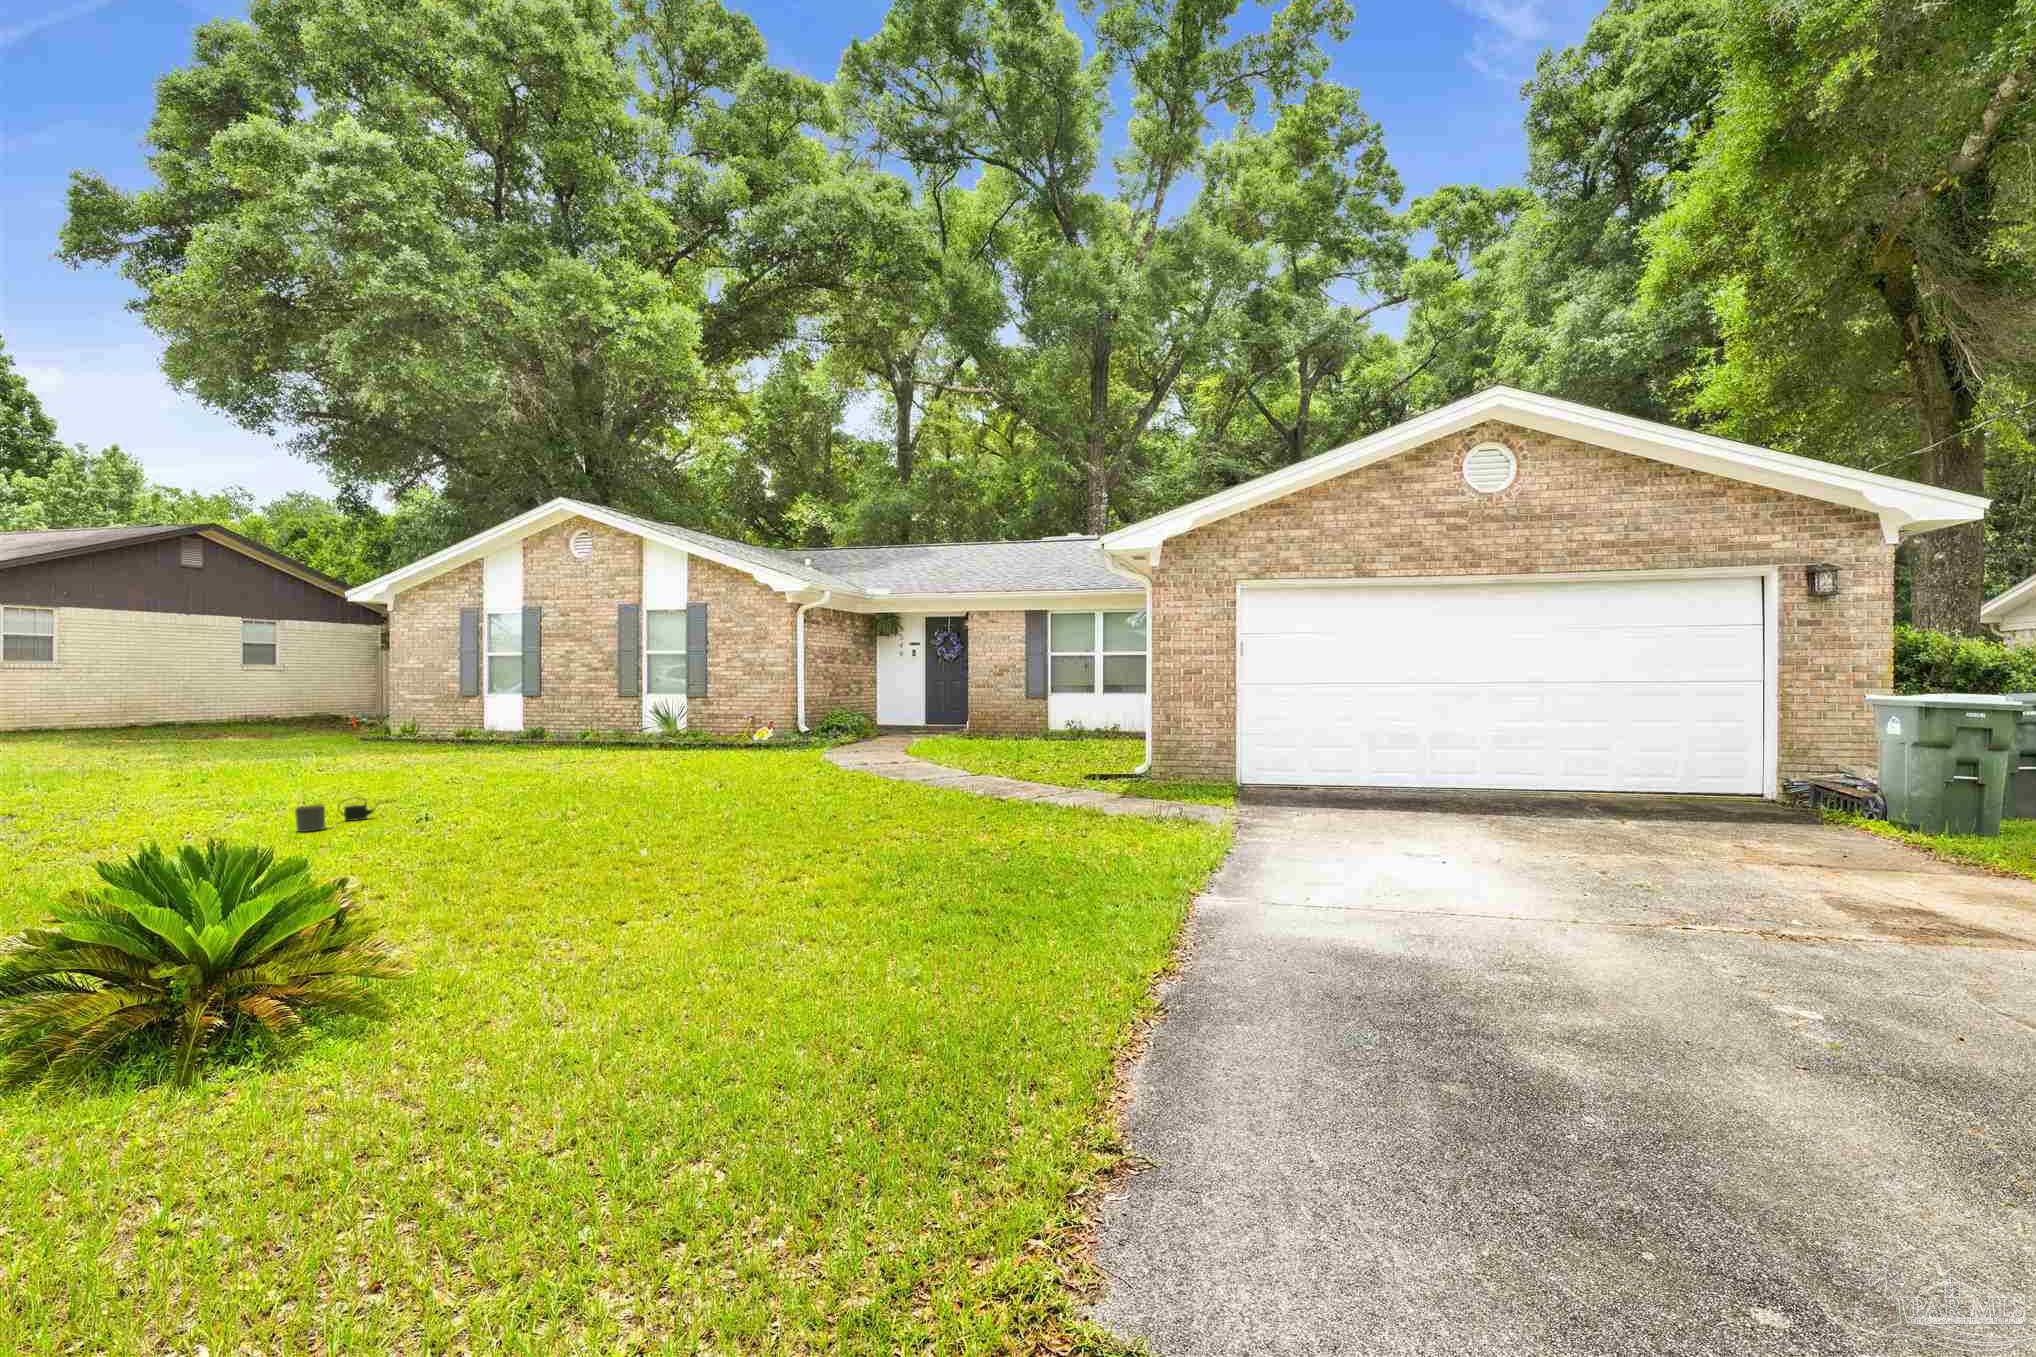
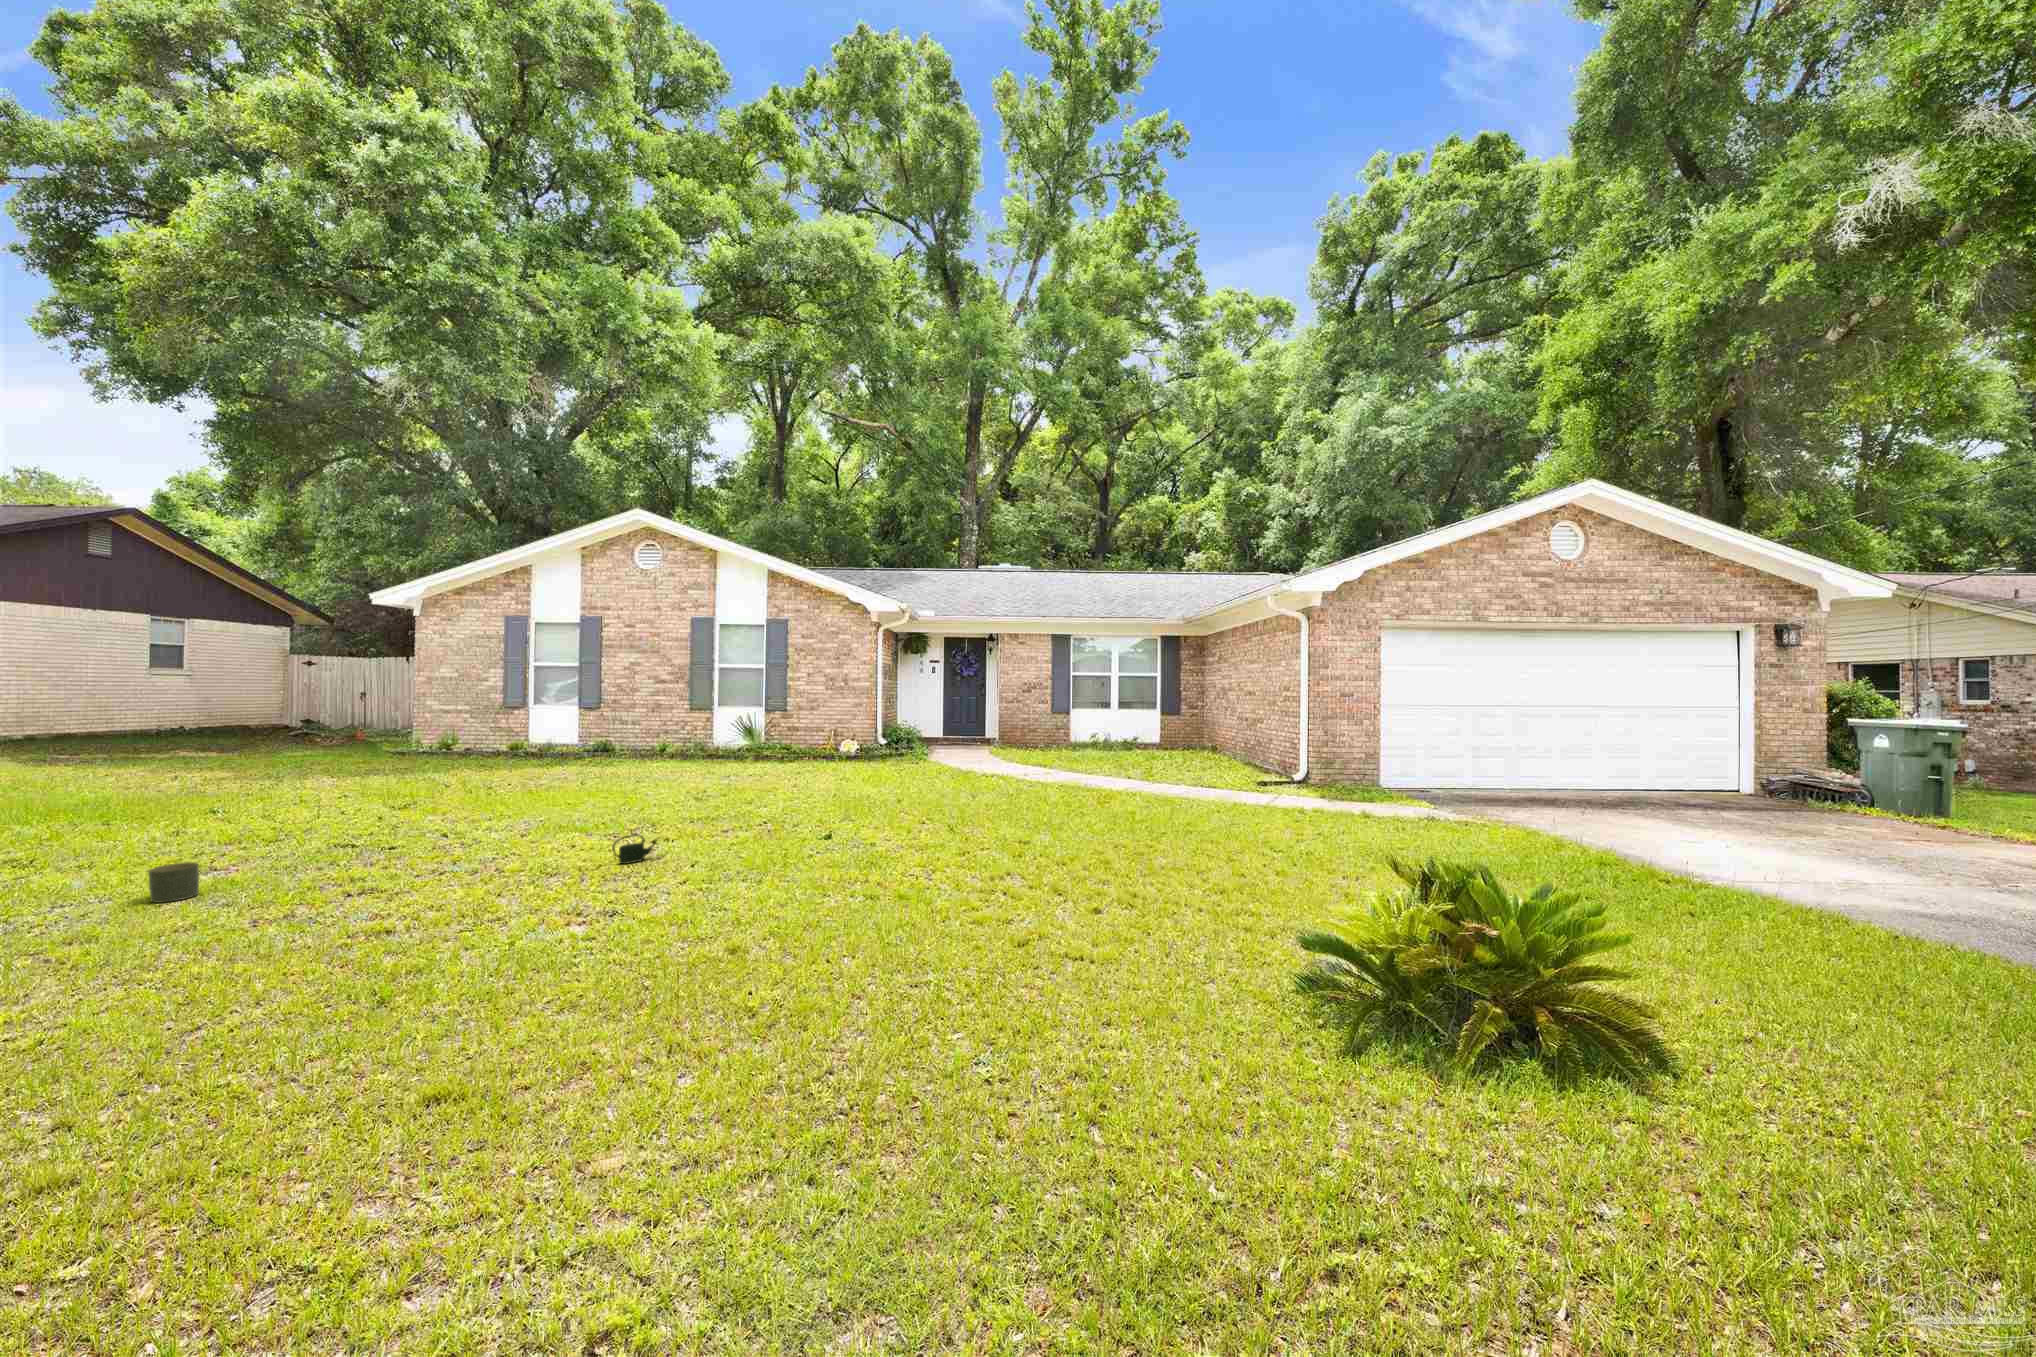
planter: present [295,805,325,832] -> present [149,862,199,903]

